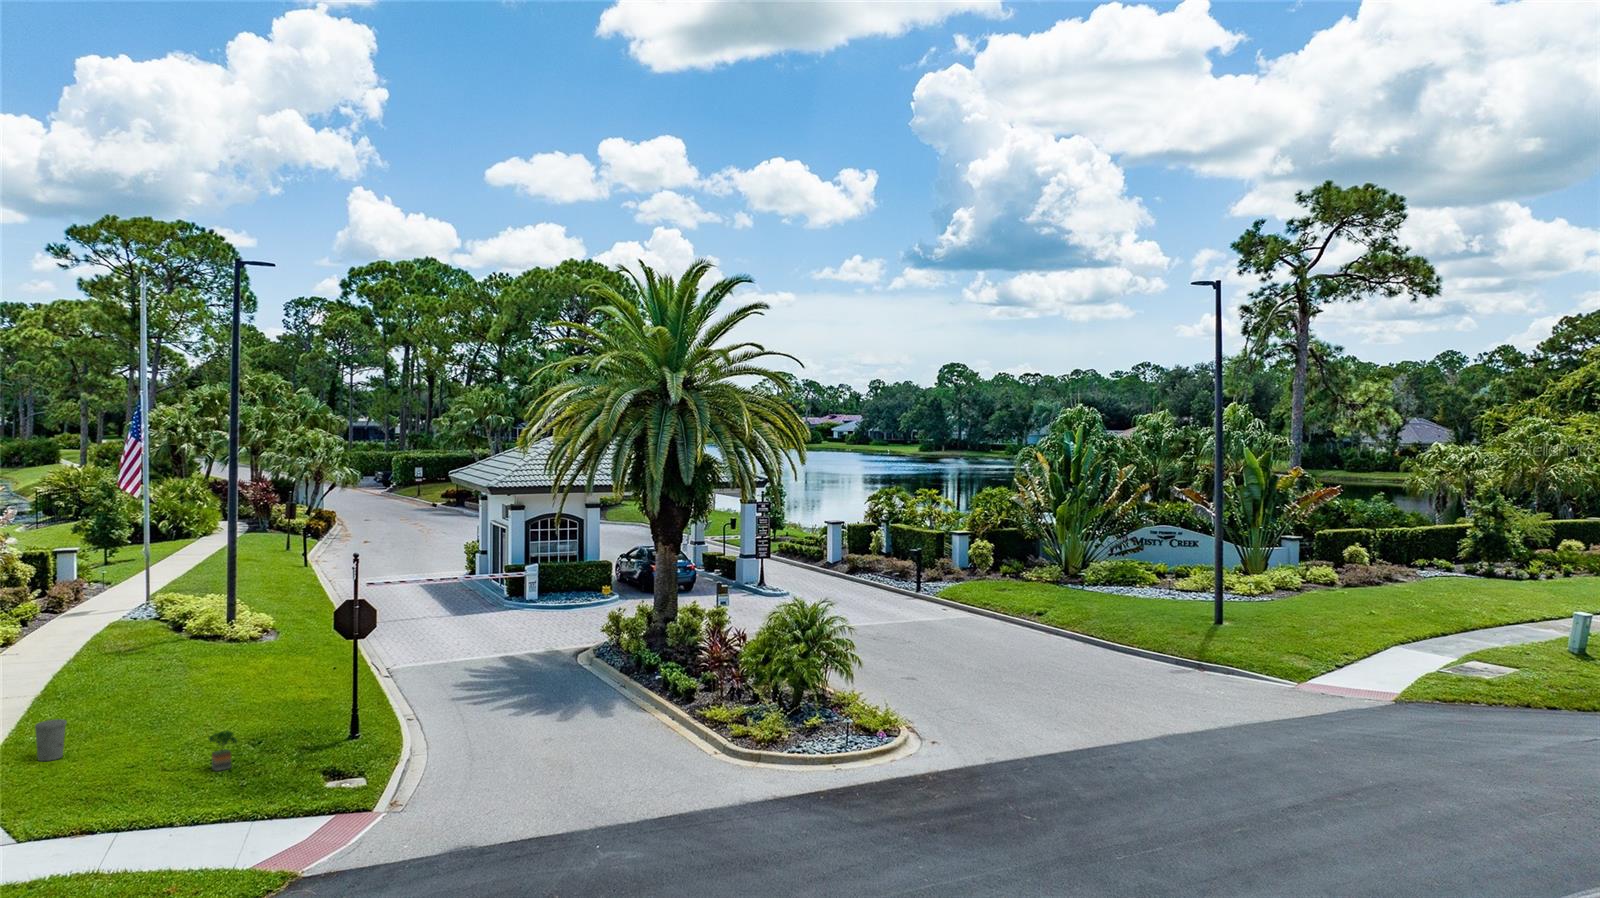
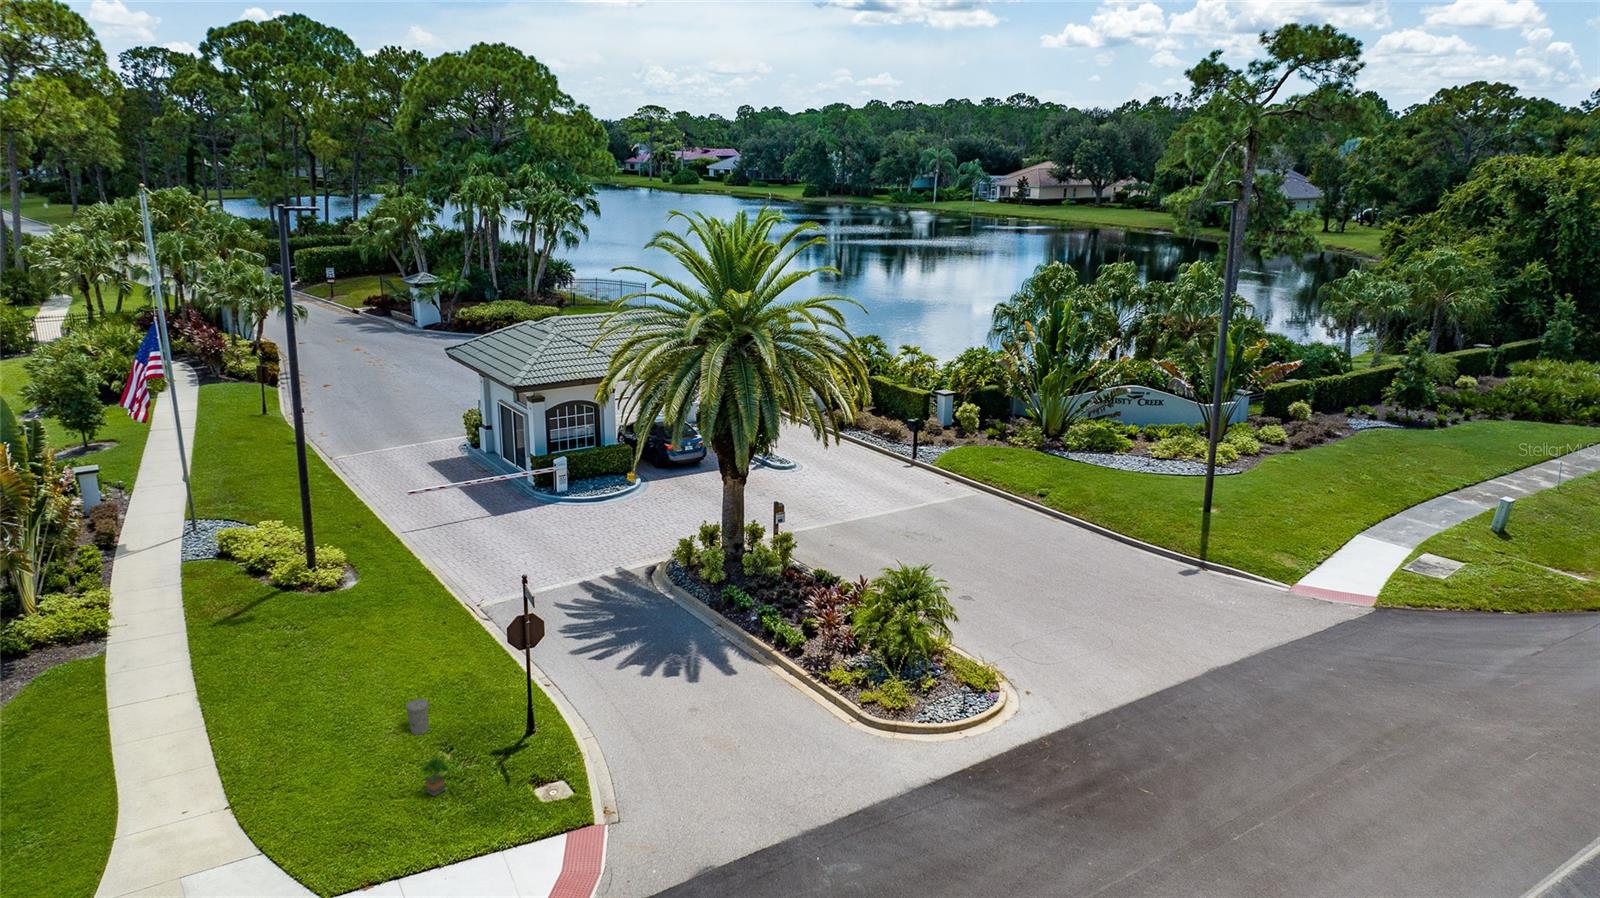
trash can: present [35,719,67,761] -> present [406,699,429,735]

